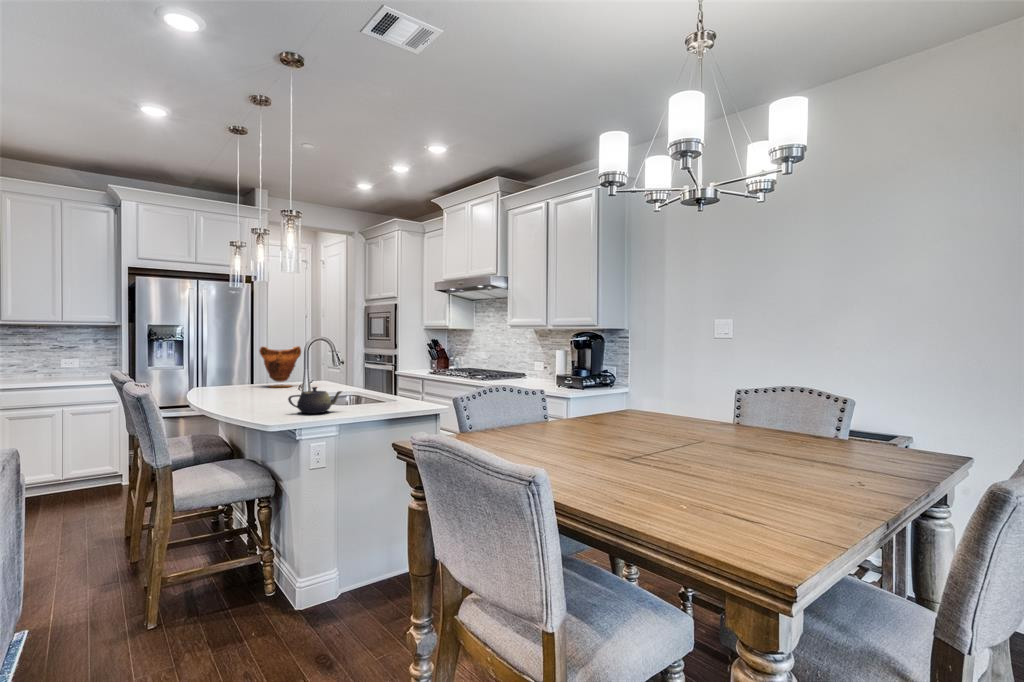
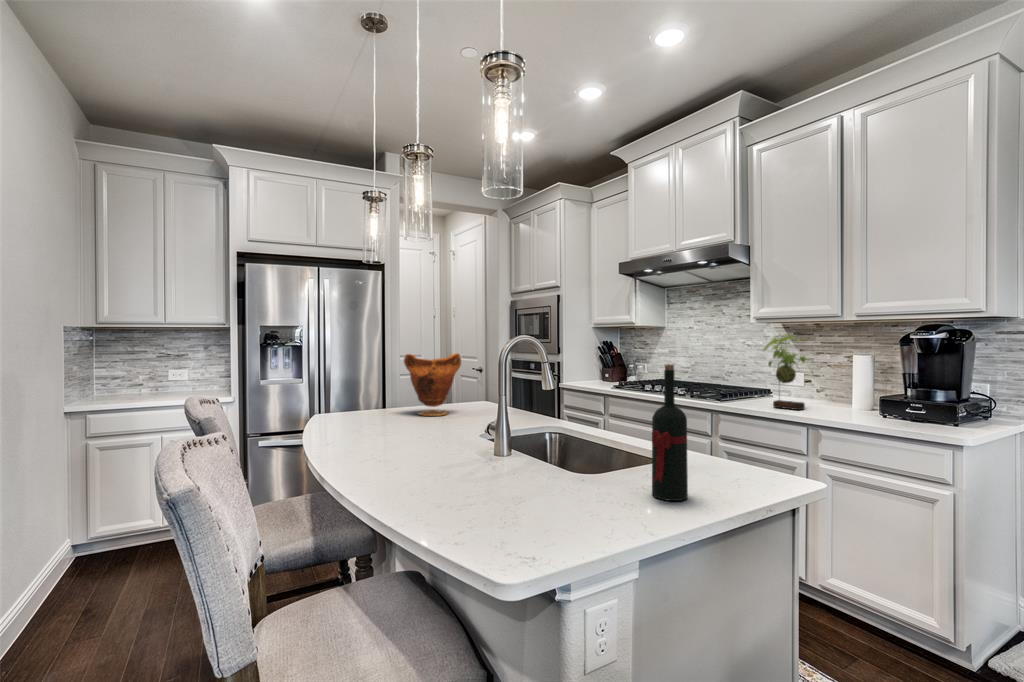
plant: none [507,332,531,383] -> present [763,334,806,410]
wine bottle: none [364,350,383,413] -> present [652,364,688,501]
teapot: present [288,387,342,413] -> none [496,441,599,501]

